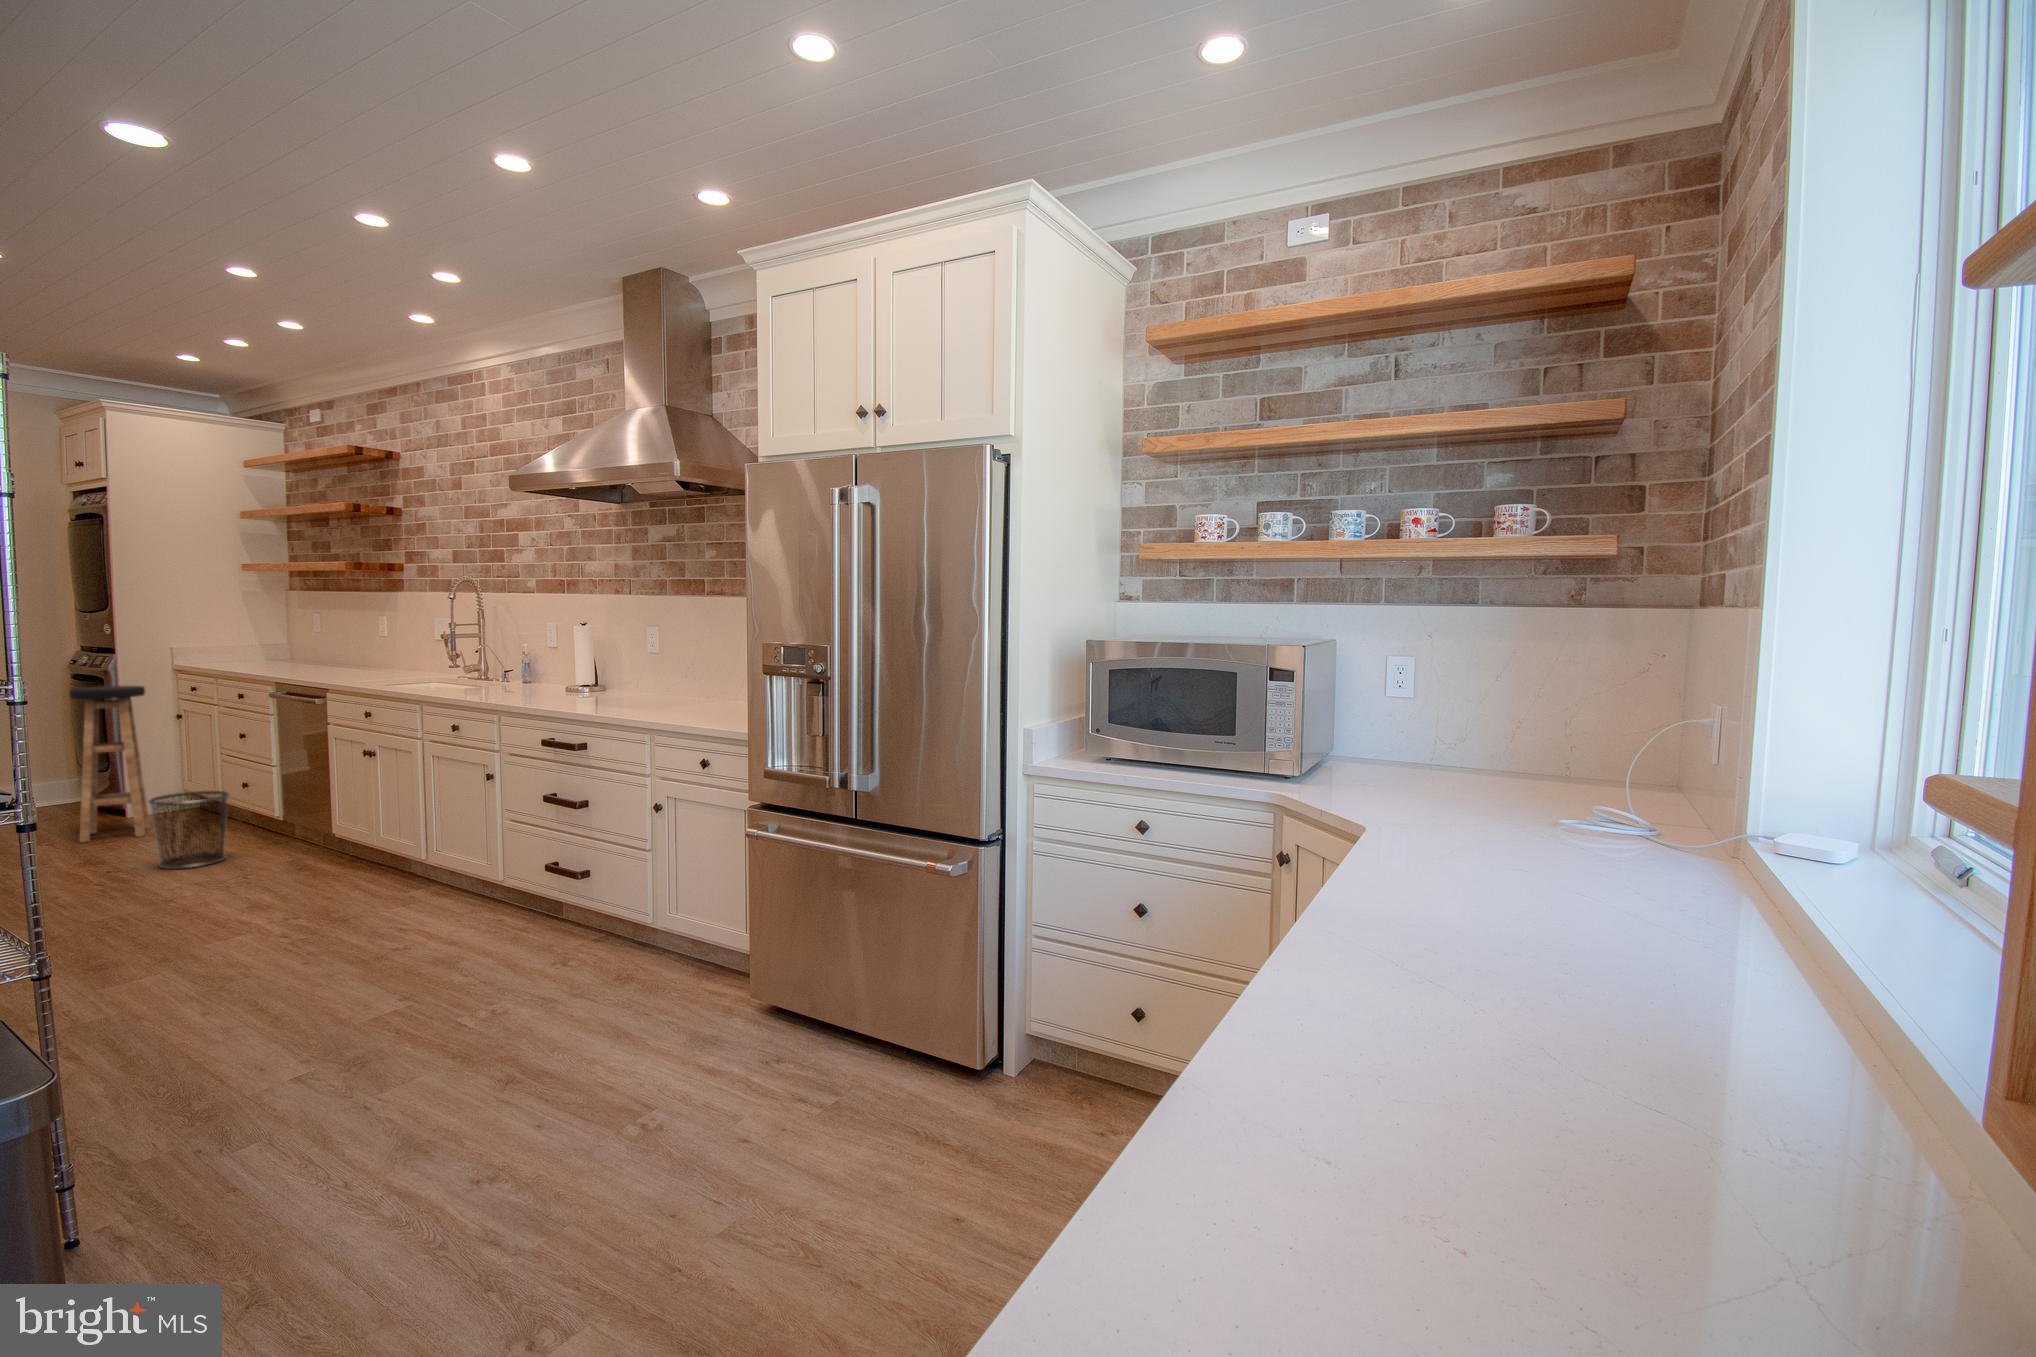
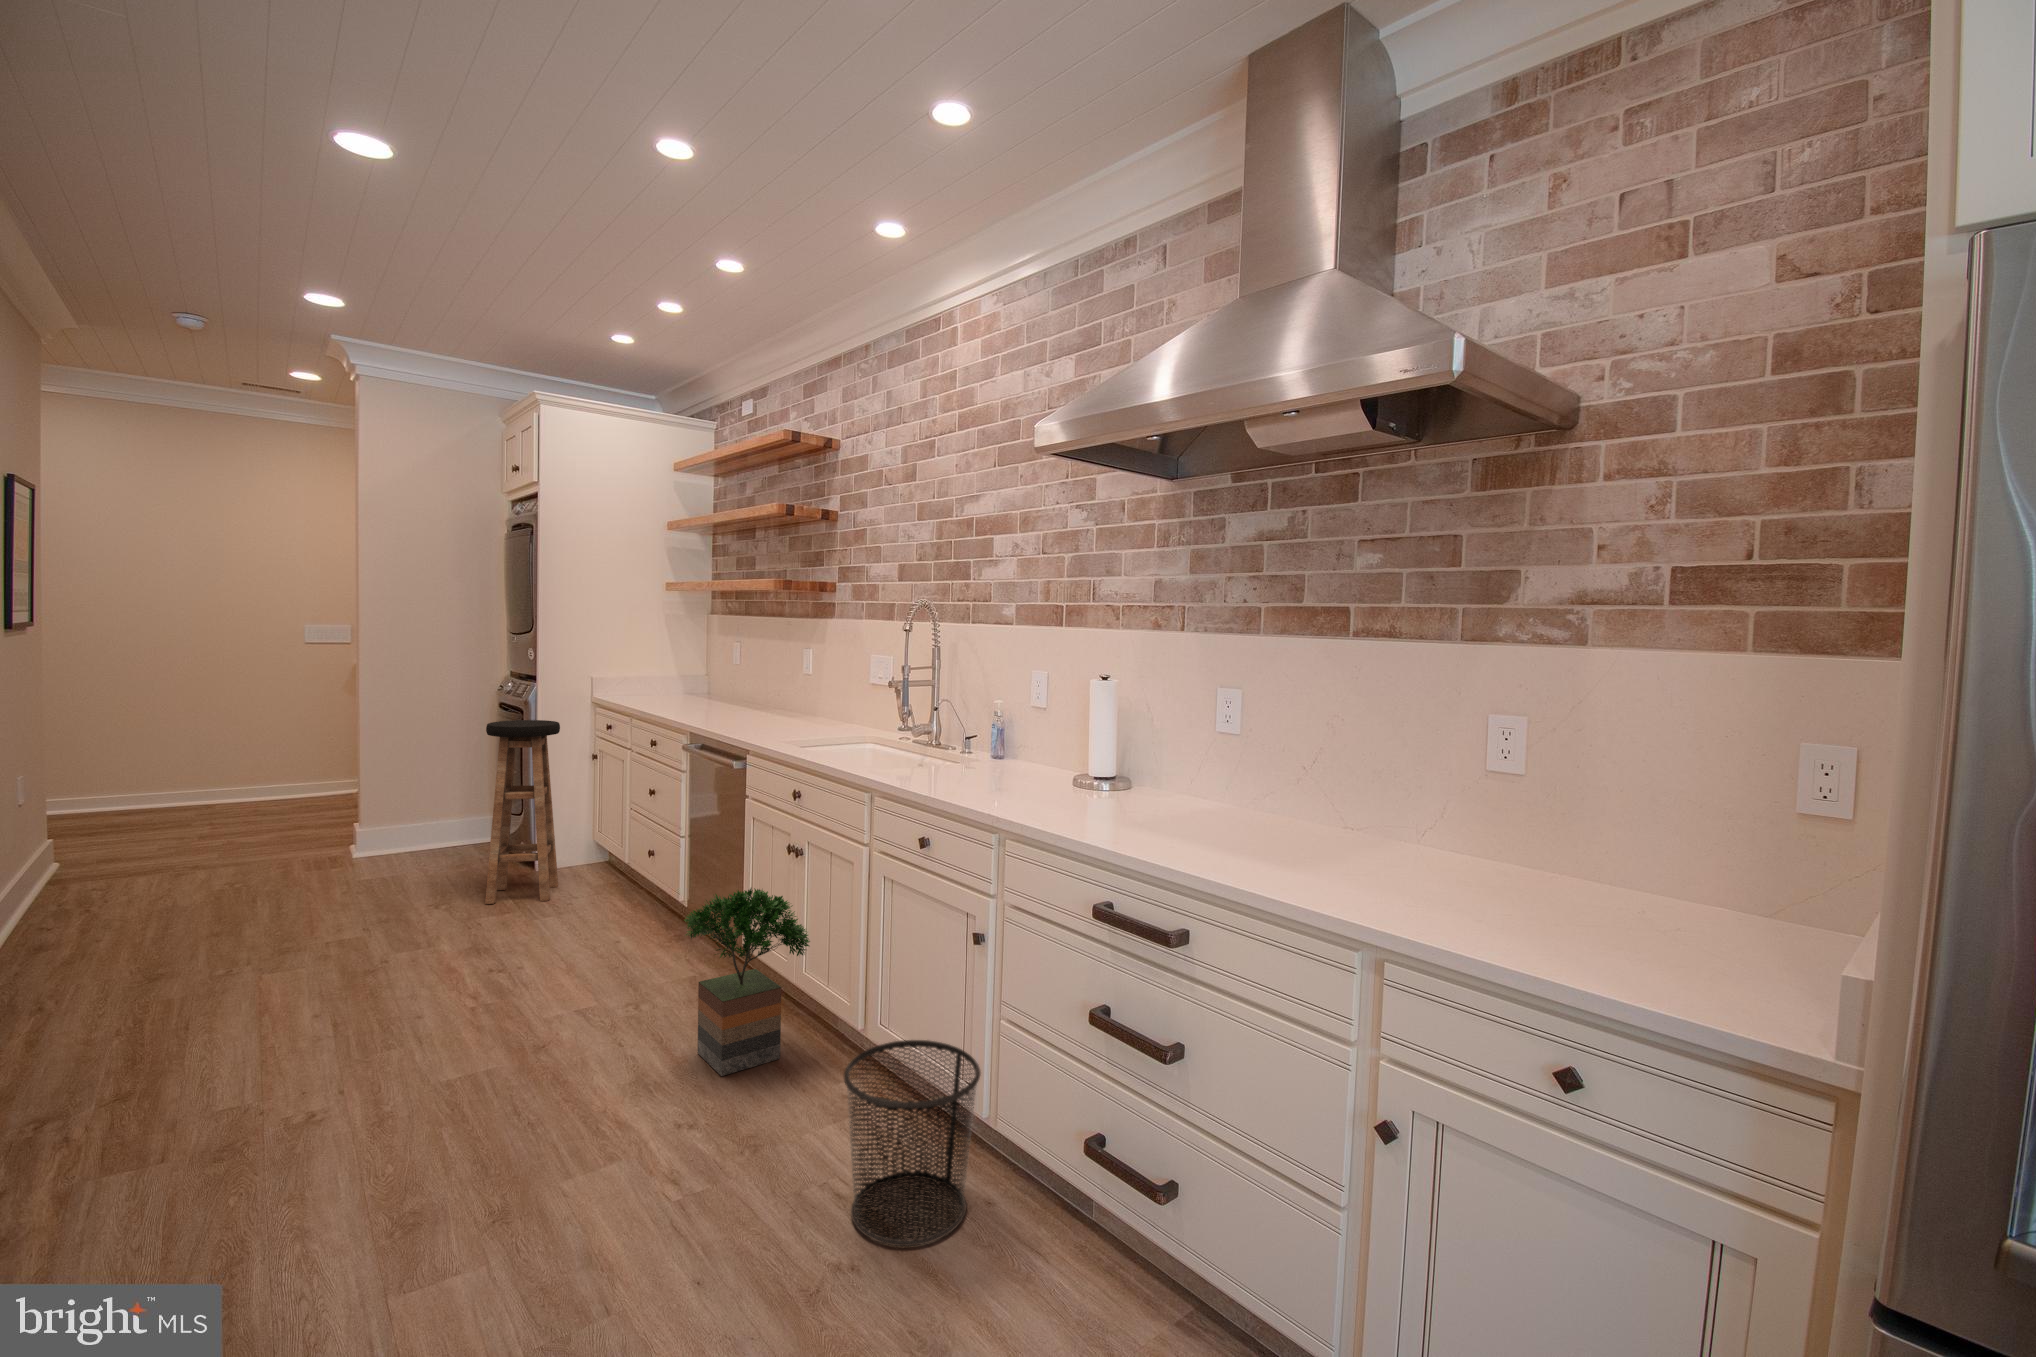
potted tree: none [283,778,386,899] -> present [685,888,810,1076]
waste bin: present [149,791,229,869] -> present [844,1040,981,1246]

